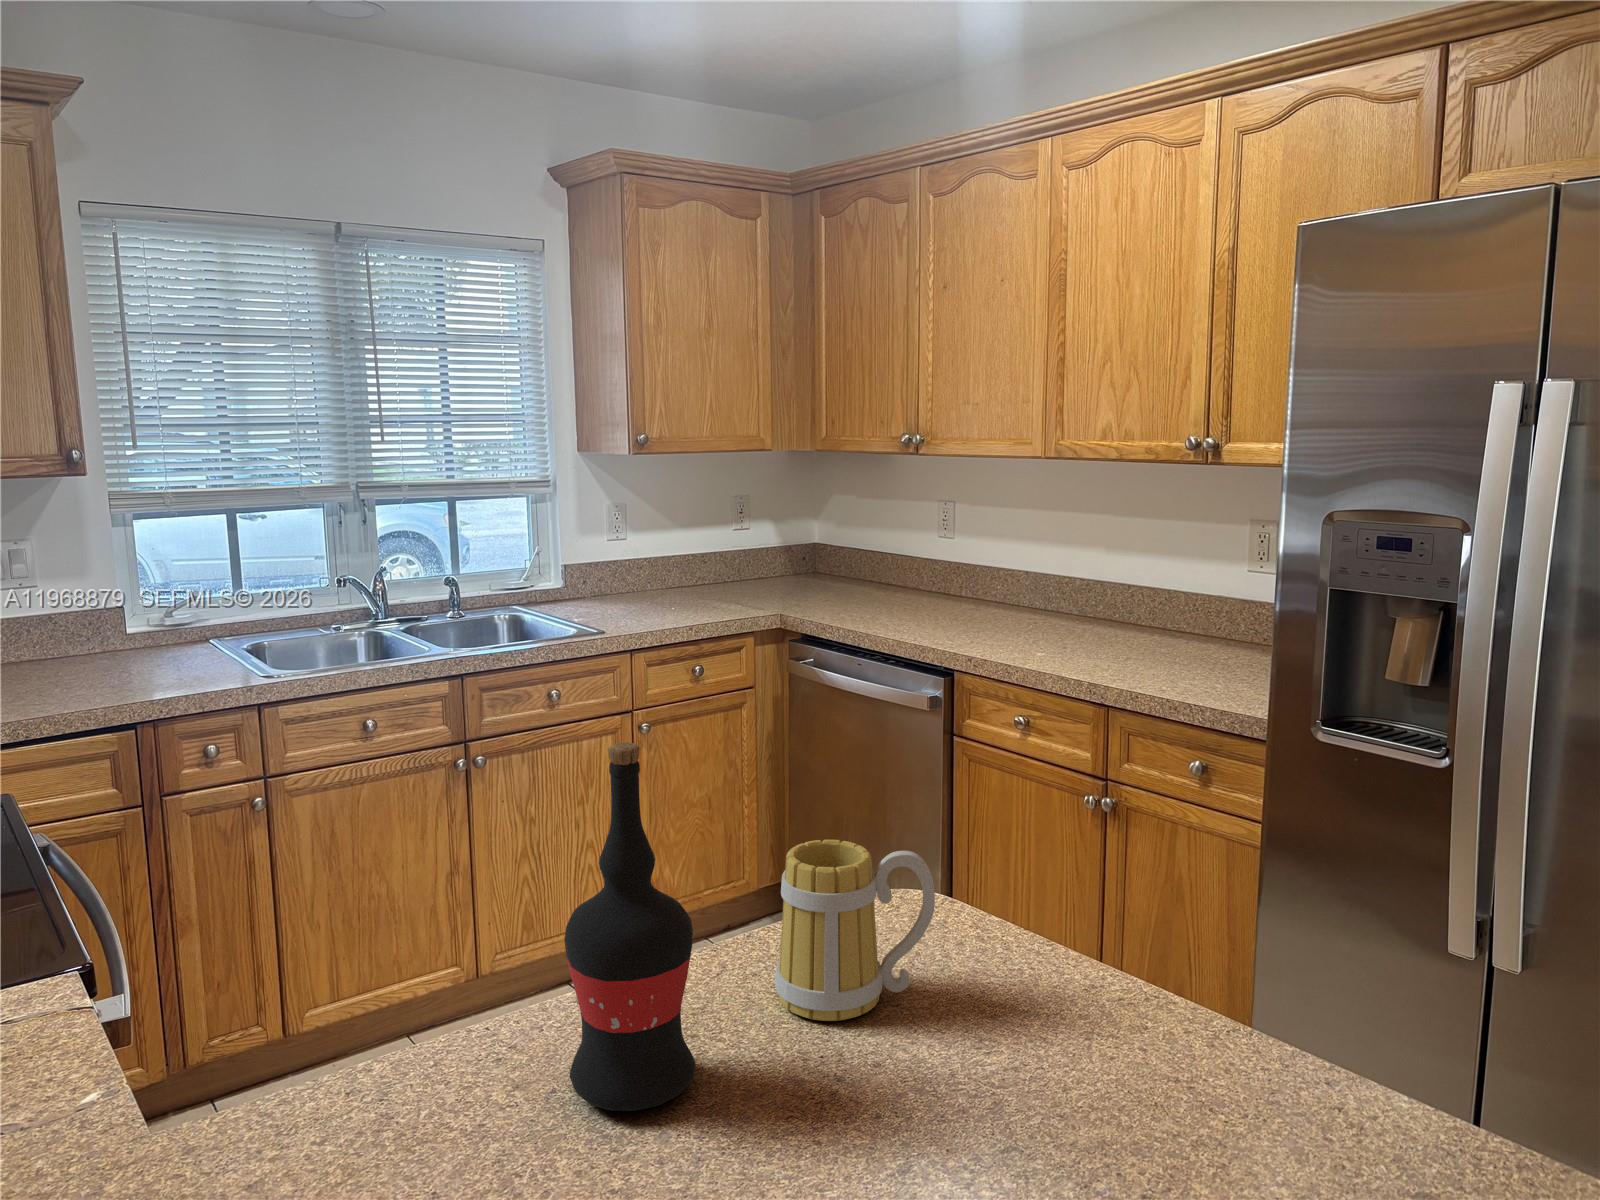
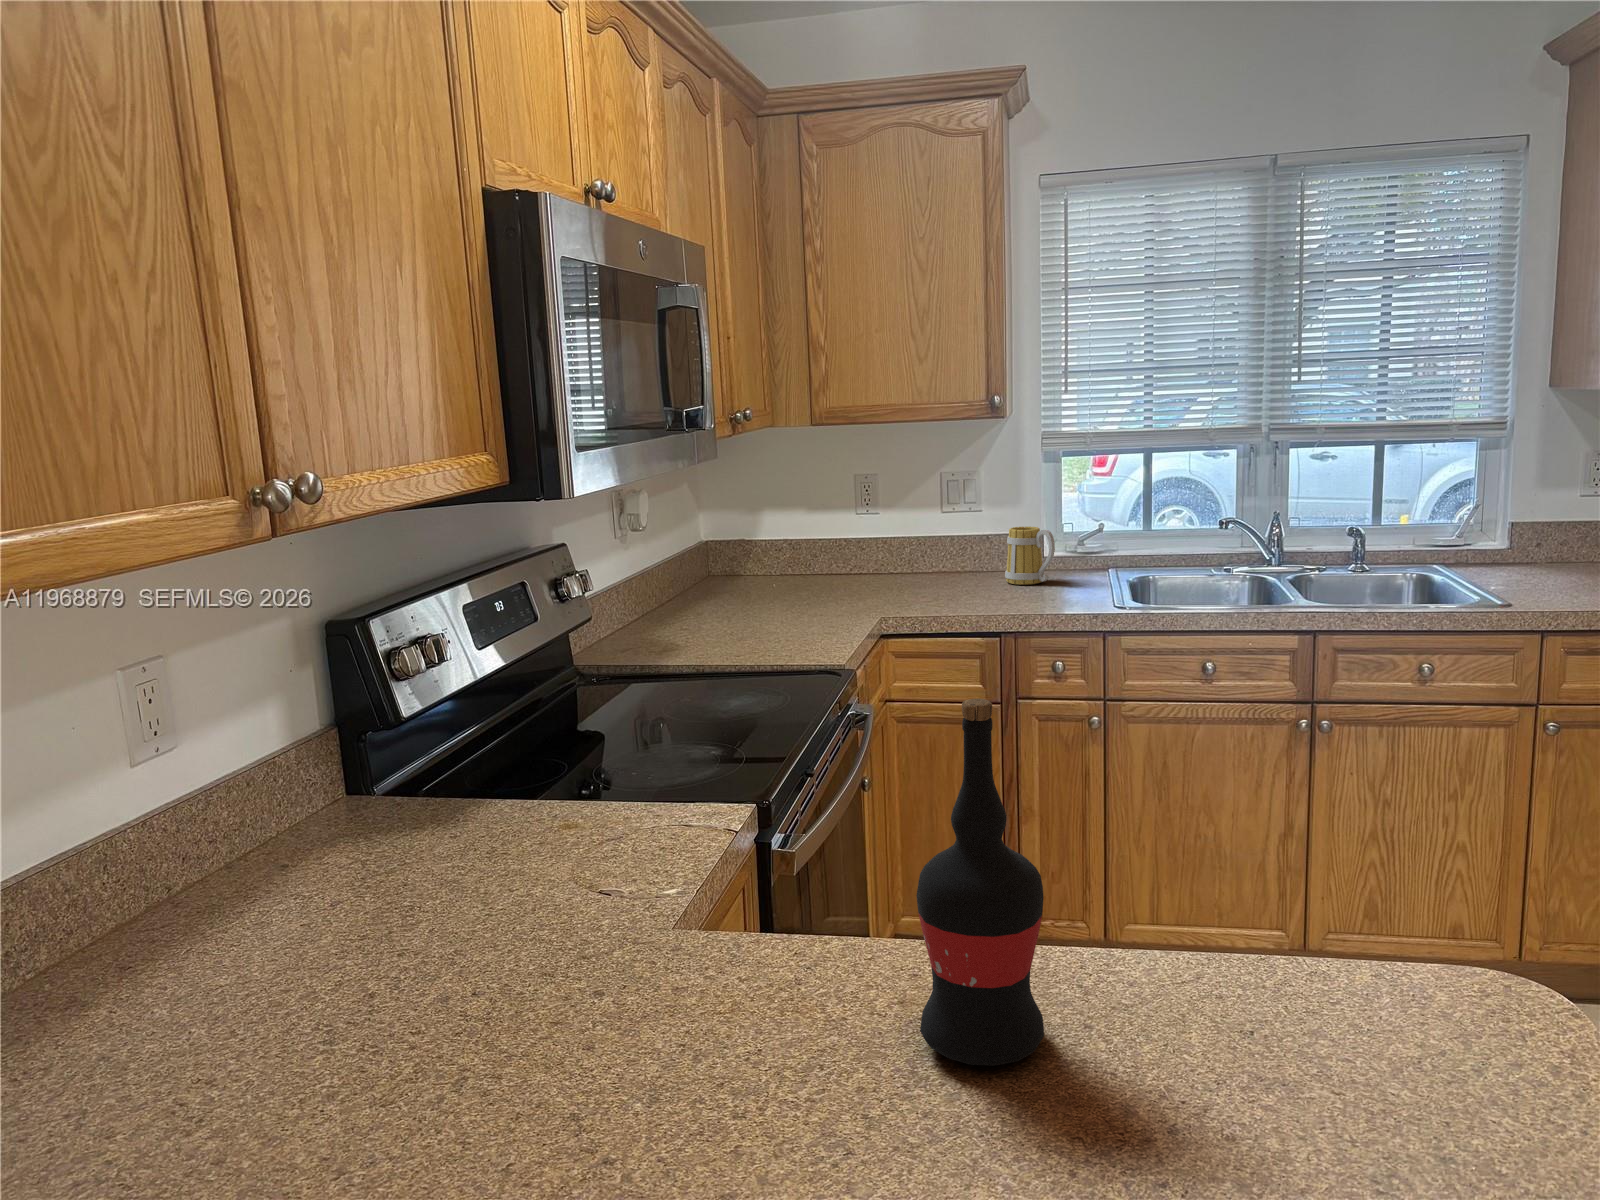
mug: present [775,840,935,1021] -> present [1005,527,1055,585]

